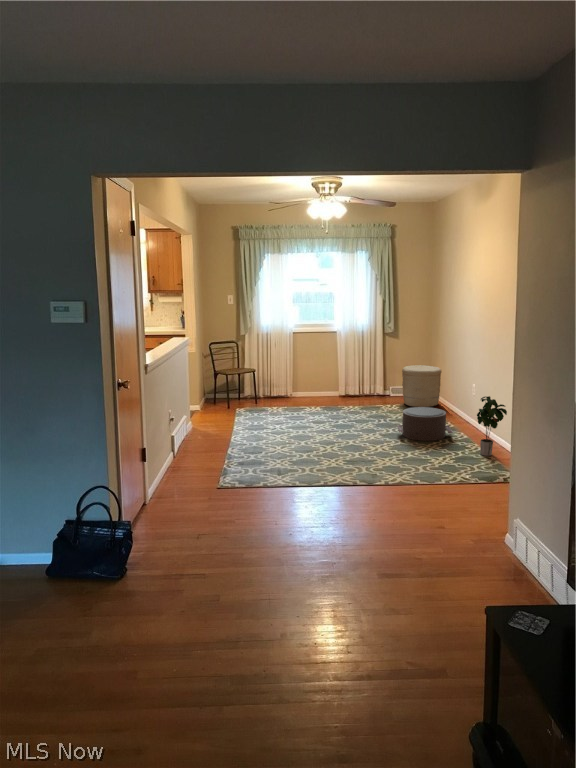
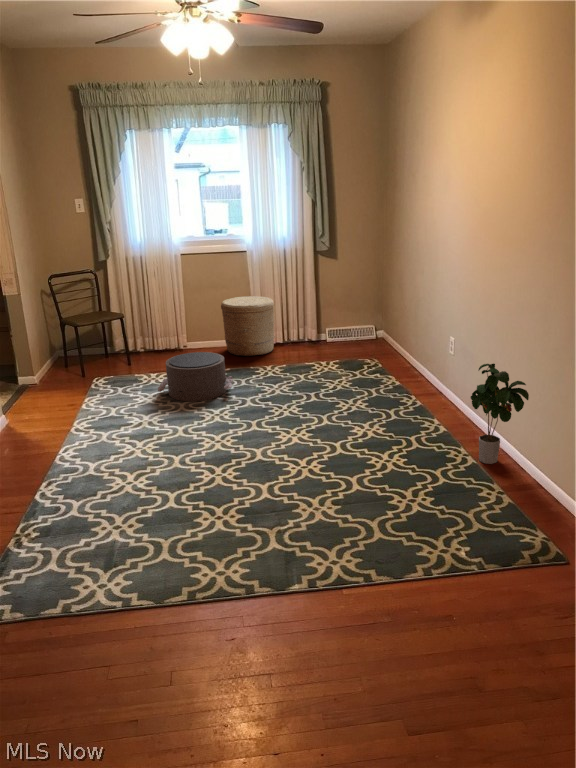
woven basket: present [402,365,441,407] -> present [221,296,275,356]
pouf: present [398,407,453,441] -> present [158,352,233,401]

